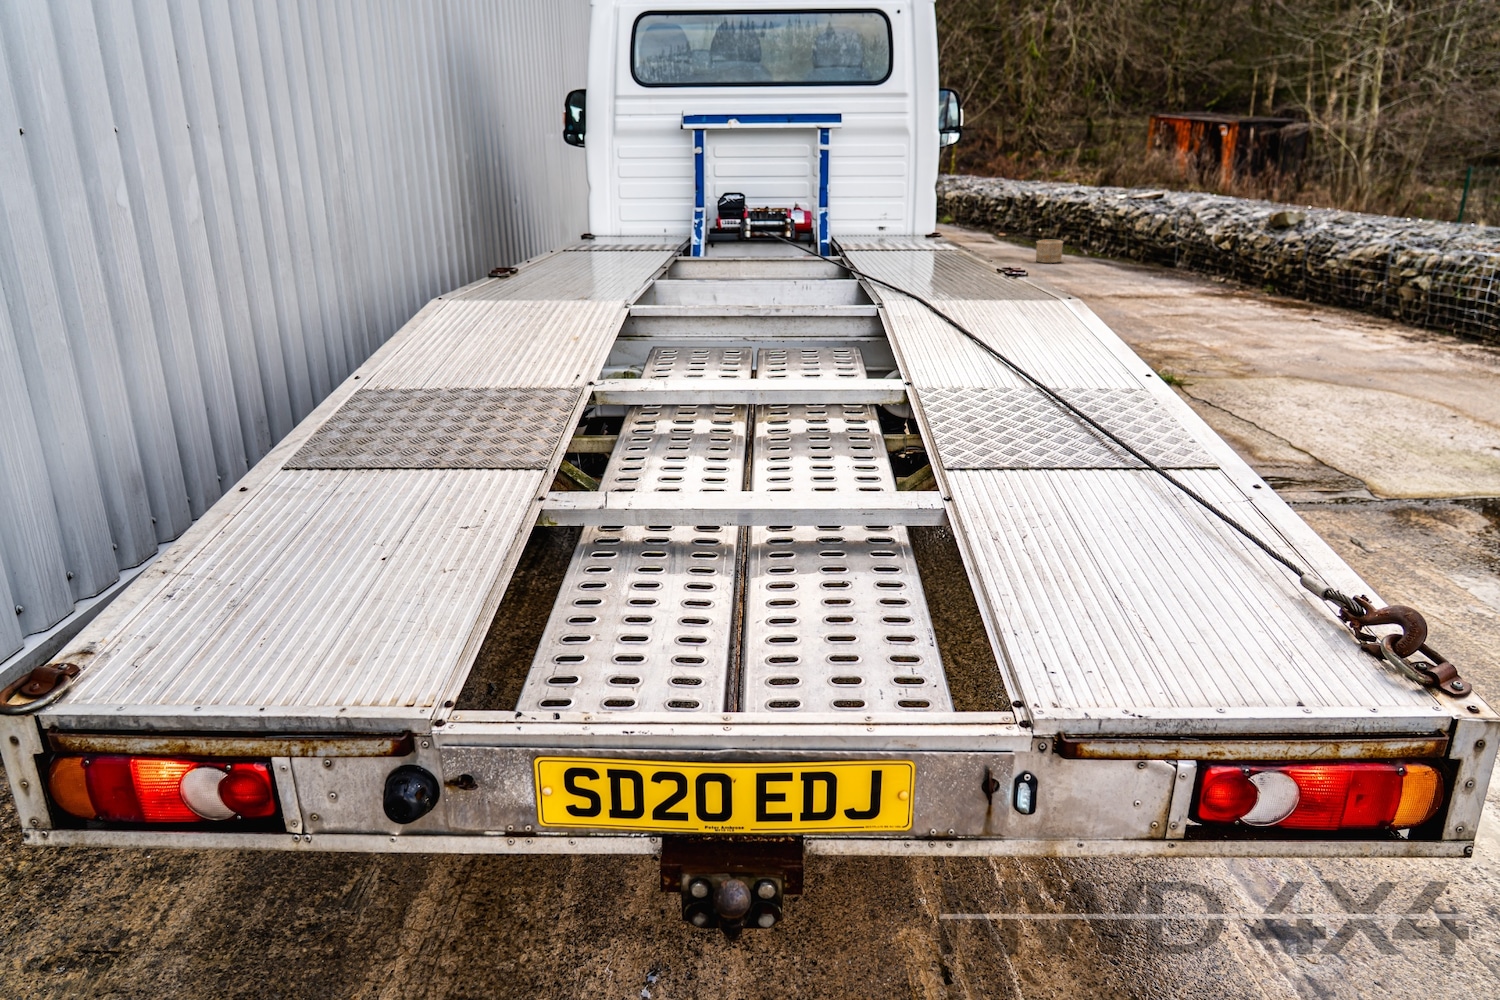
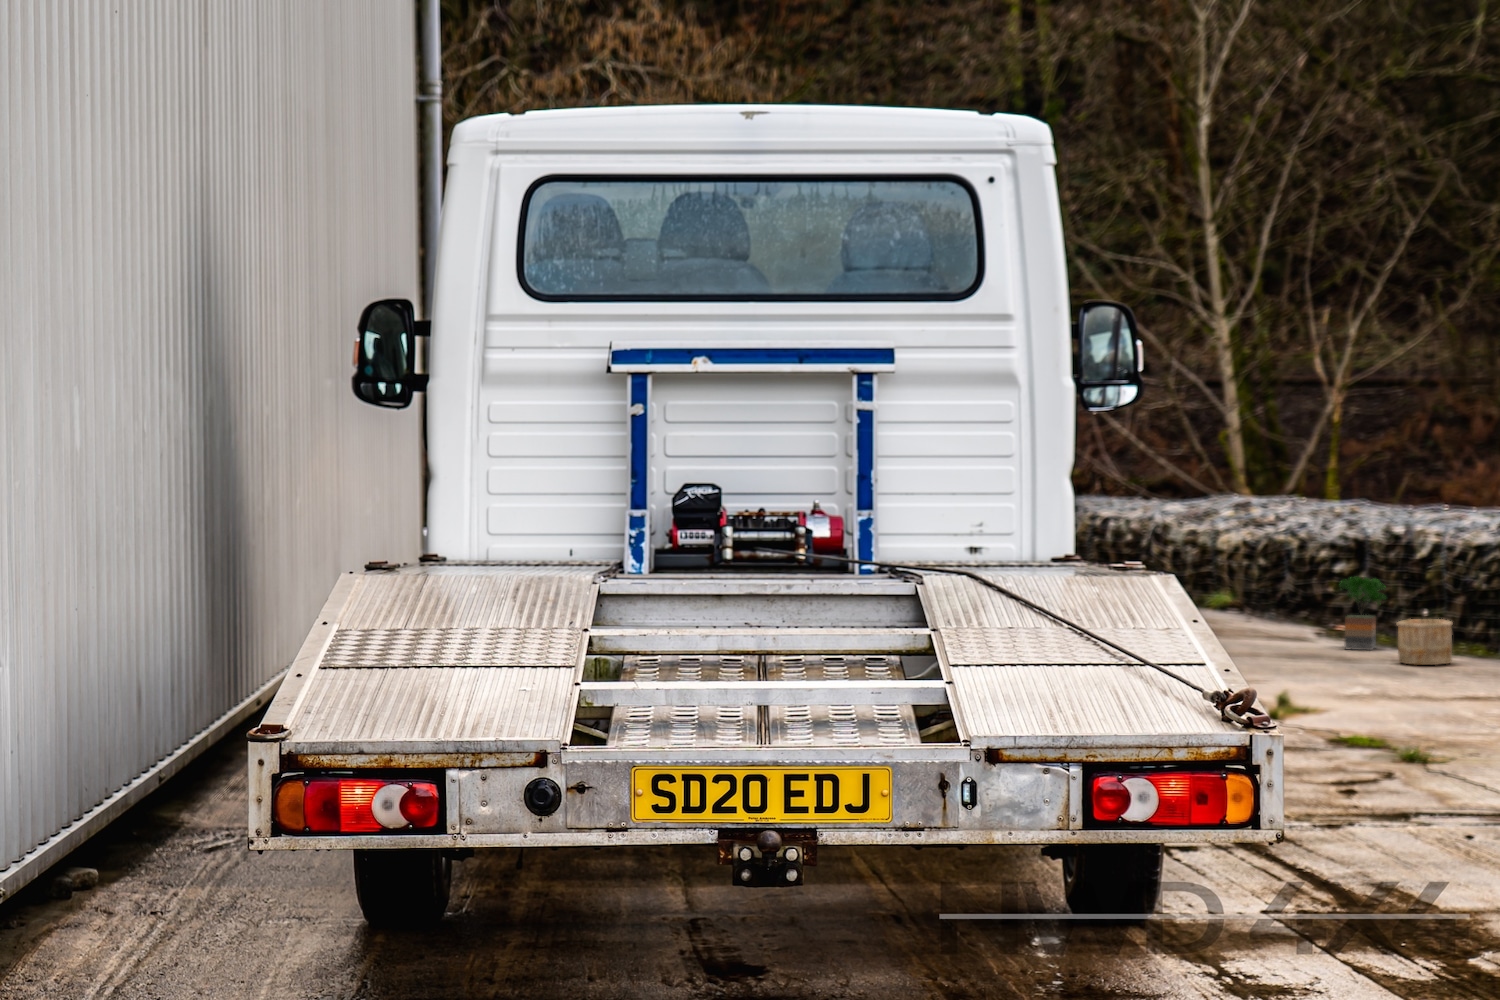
potted tree: none [1006,217,1031,254] -> present [1340,577,1386,650]

